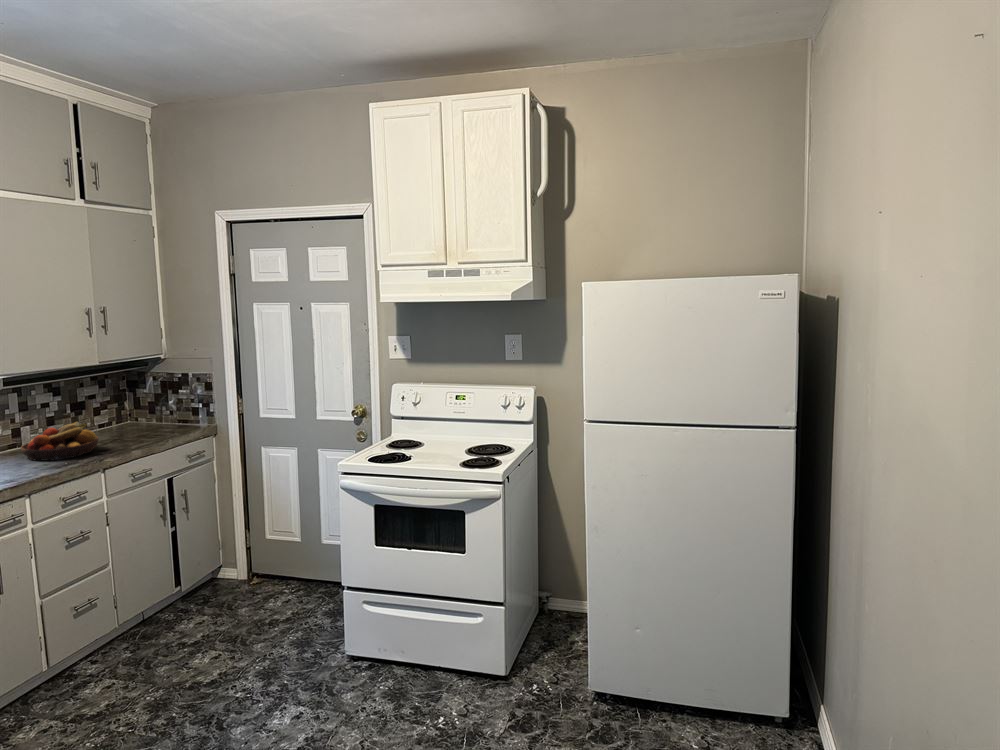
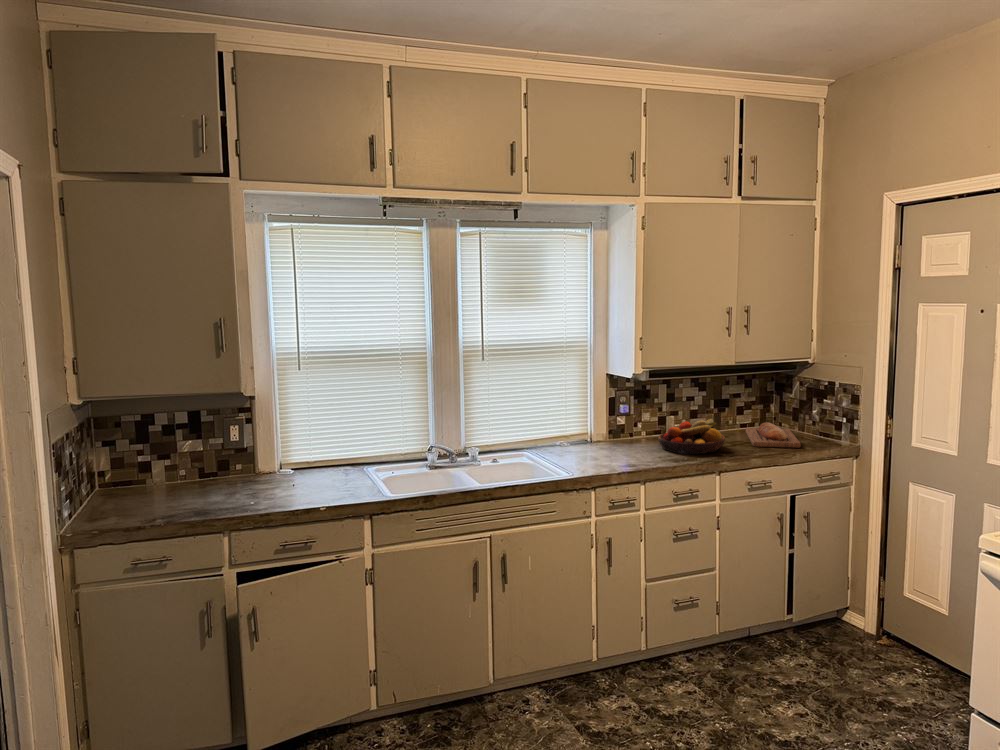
bread loaf: none [106,418,169,441] -> present [746,422,801,448]

